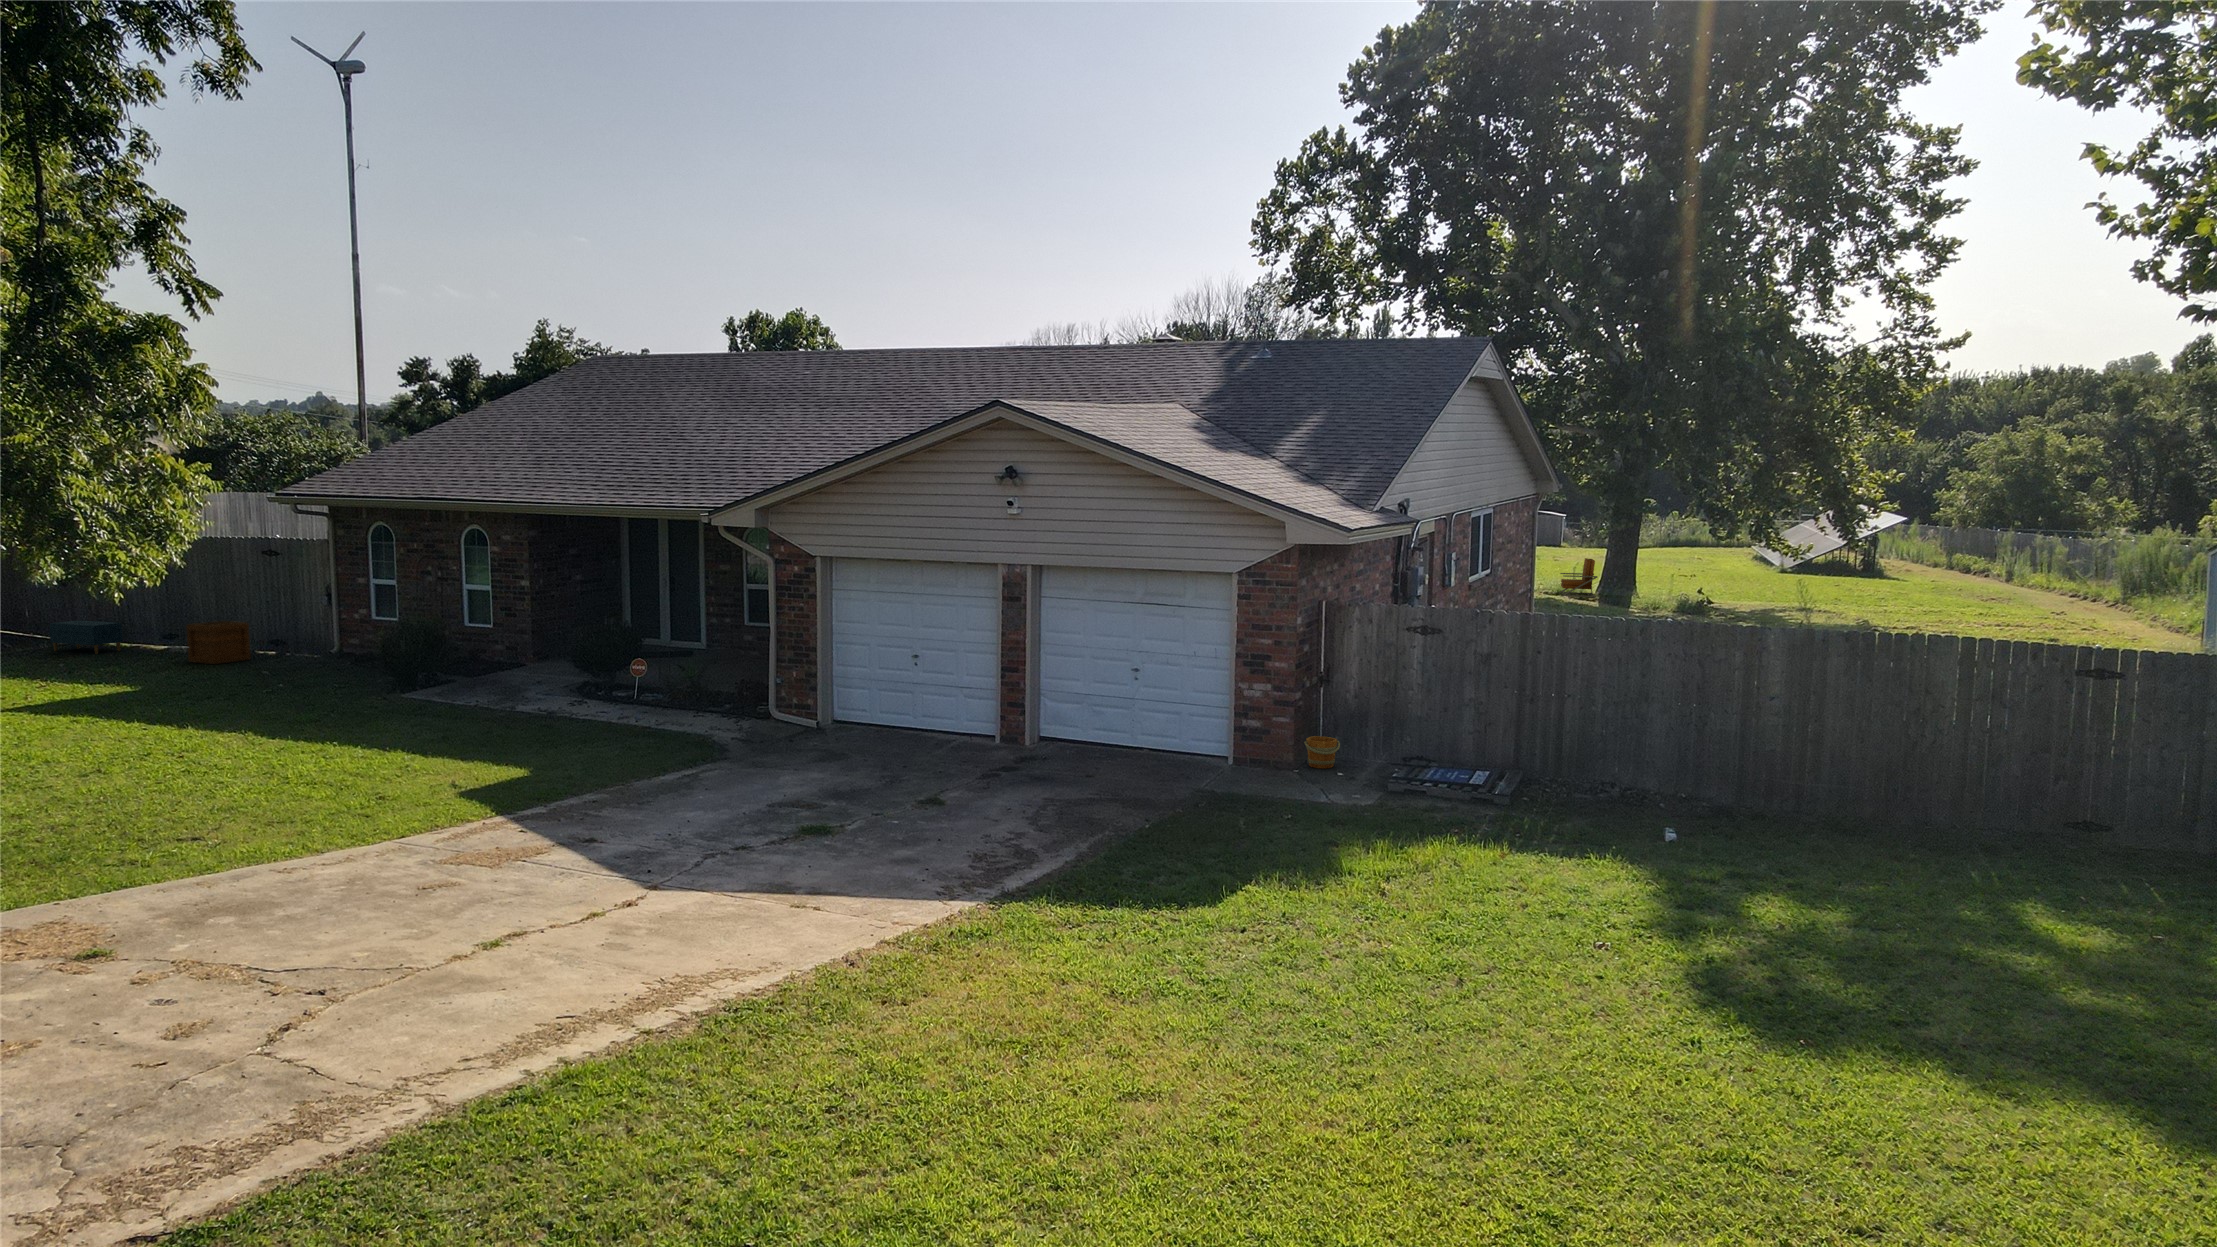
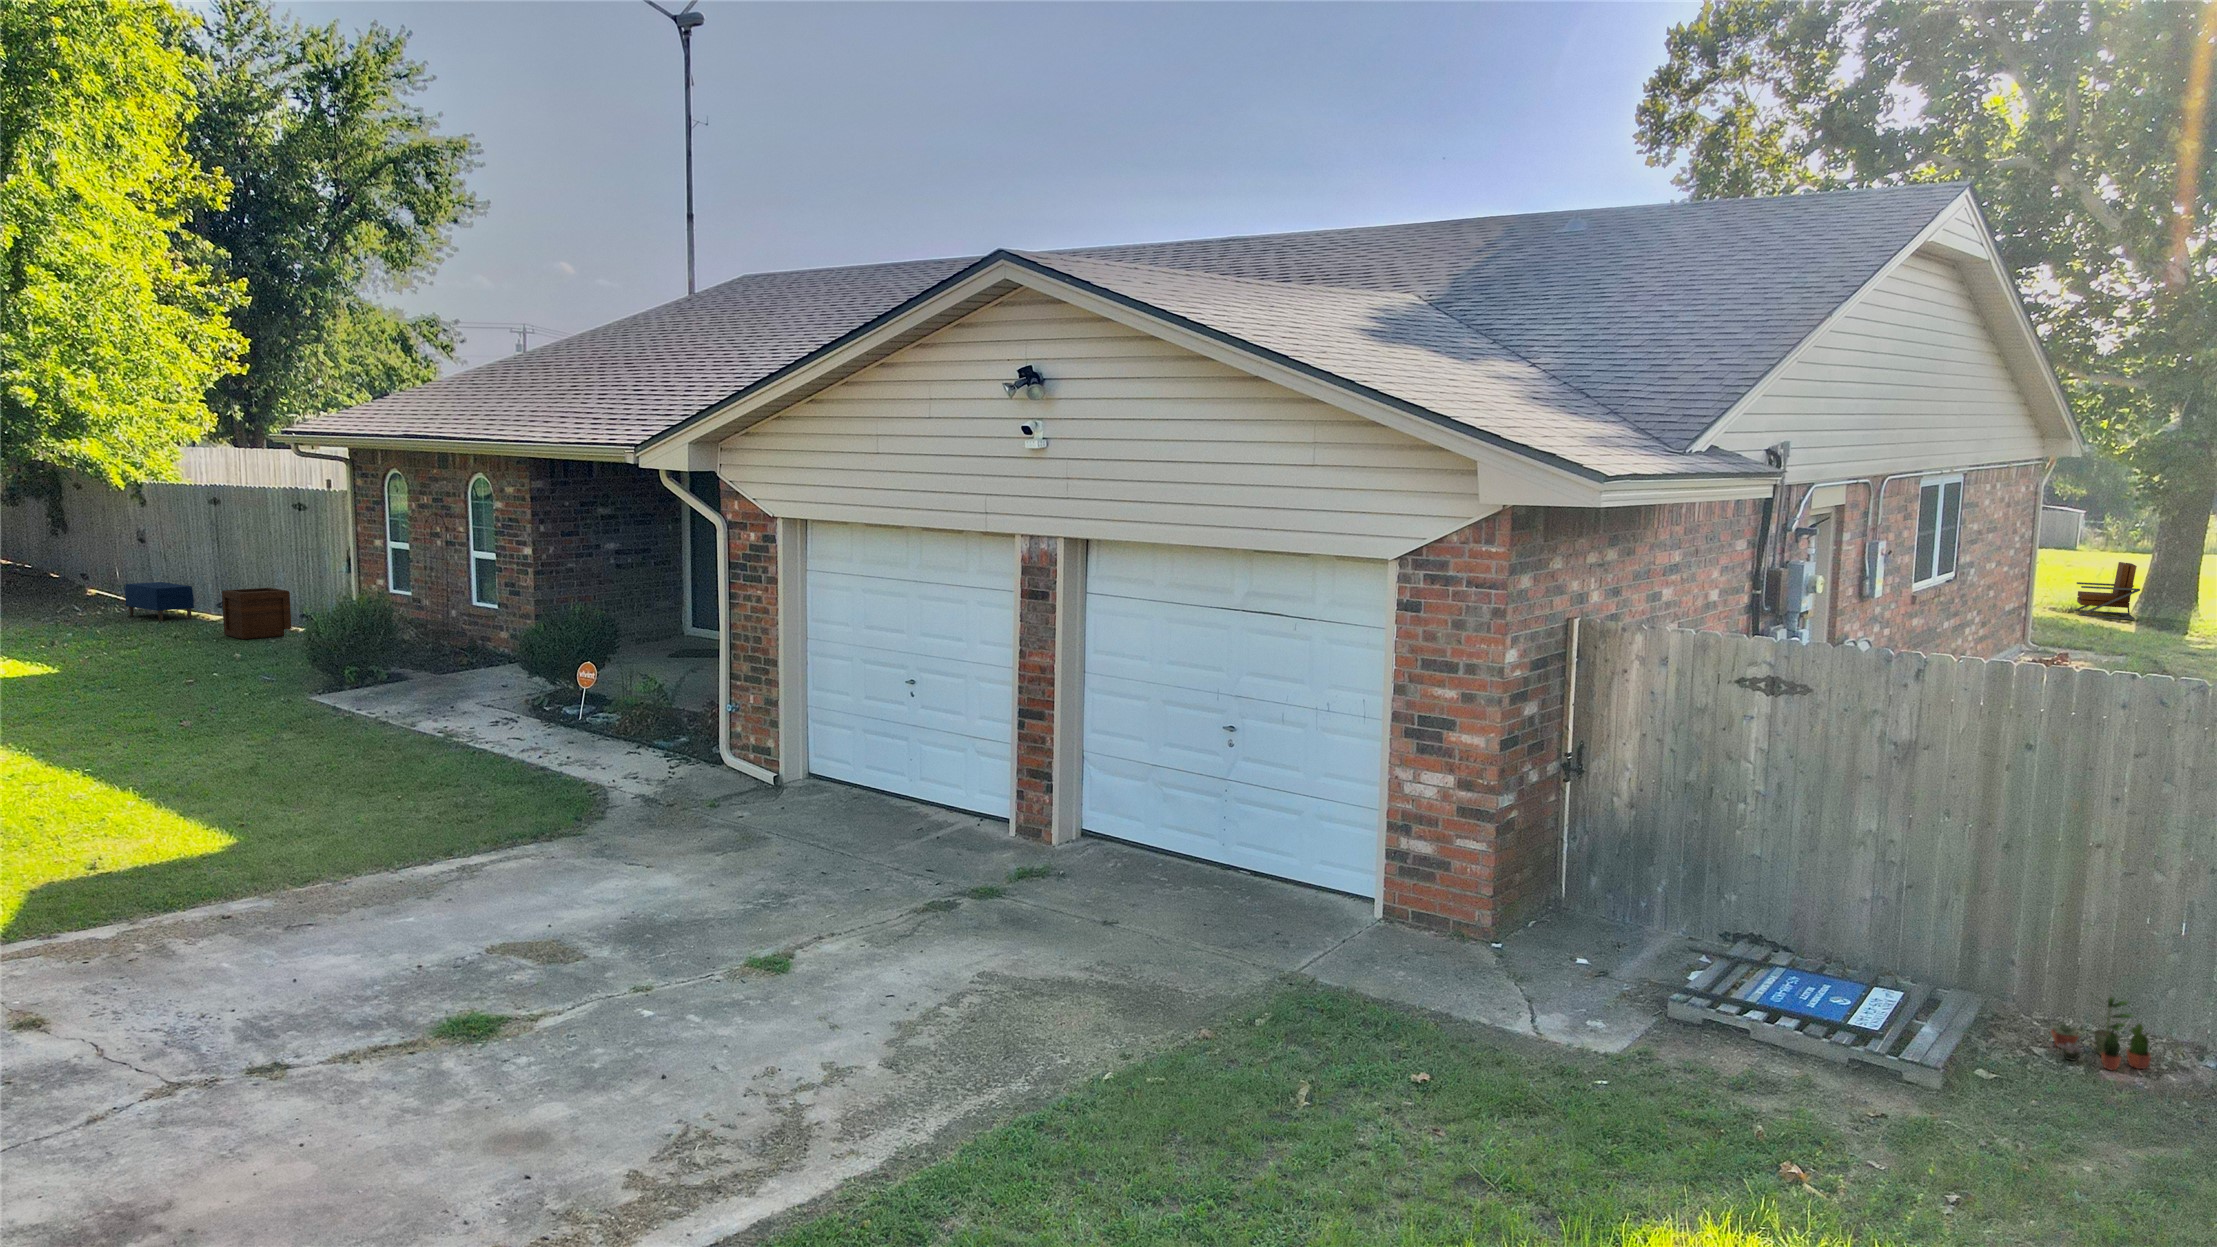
bucket: present [1304,736,1340,768] -> none [1513,879,1587,947]
potted plant: none [1548,758,1587,789] -> present [2051,997,2151,1070]

